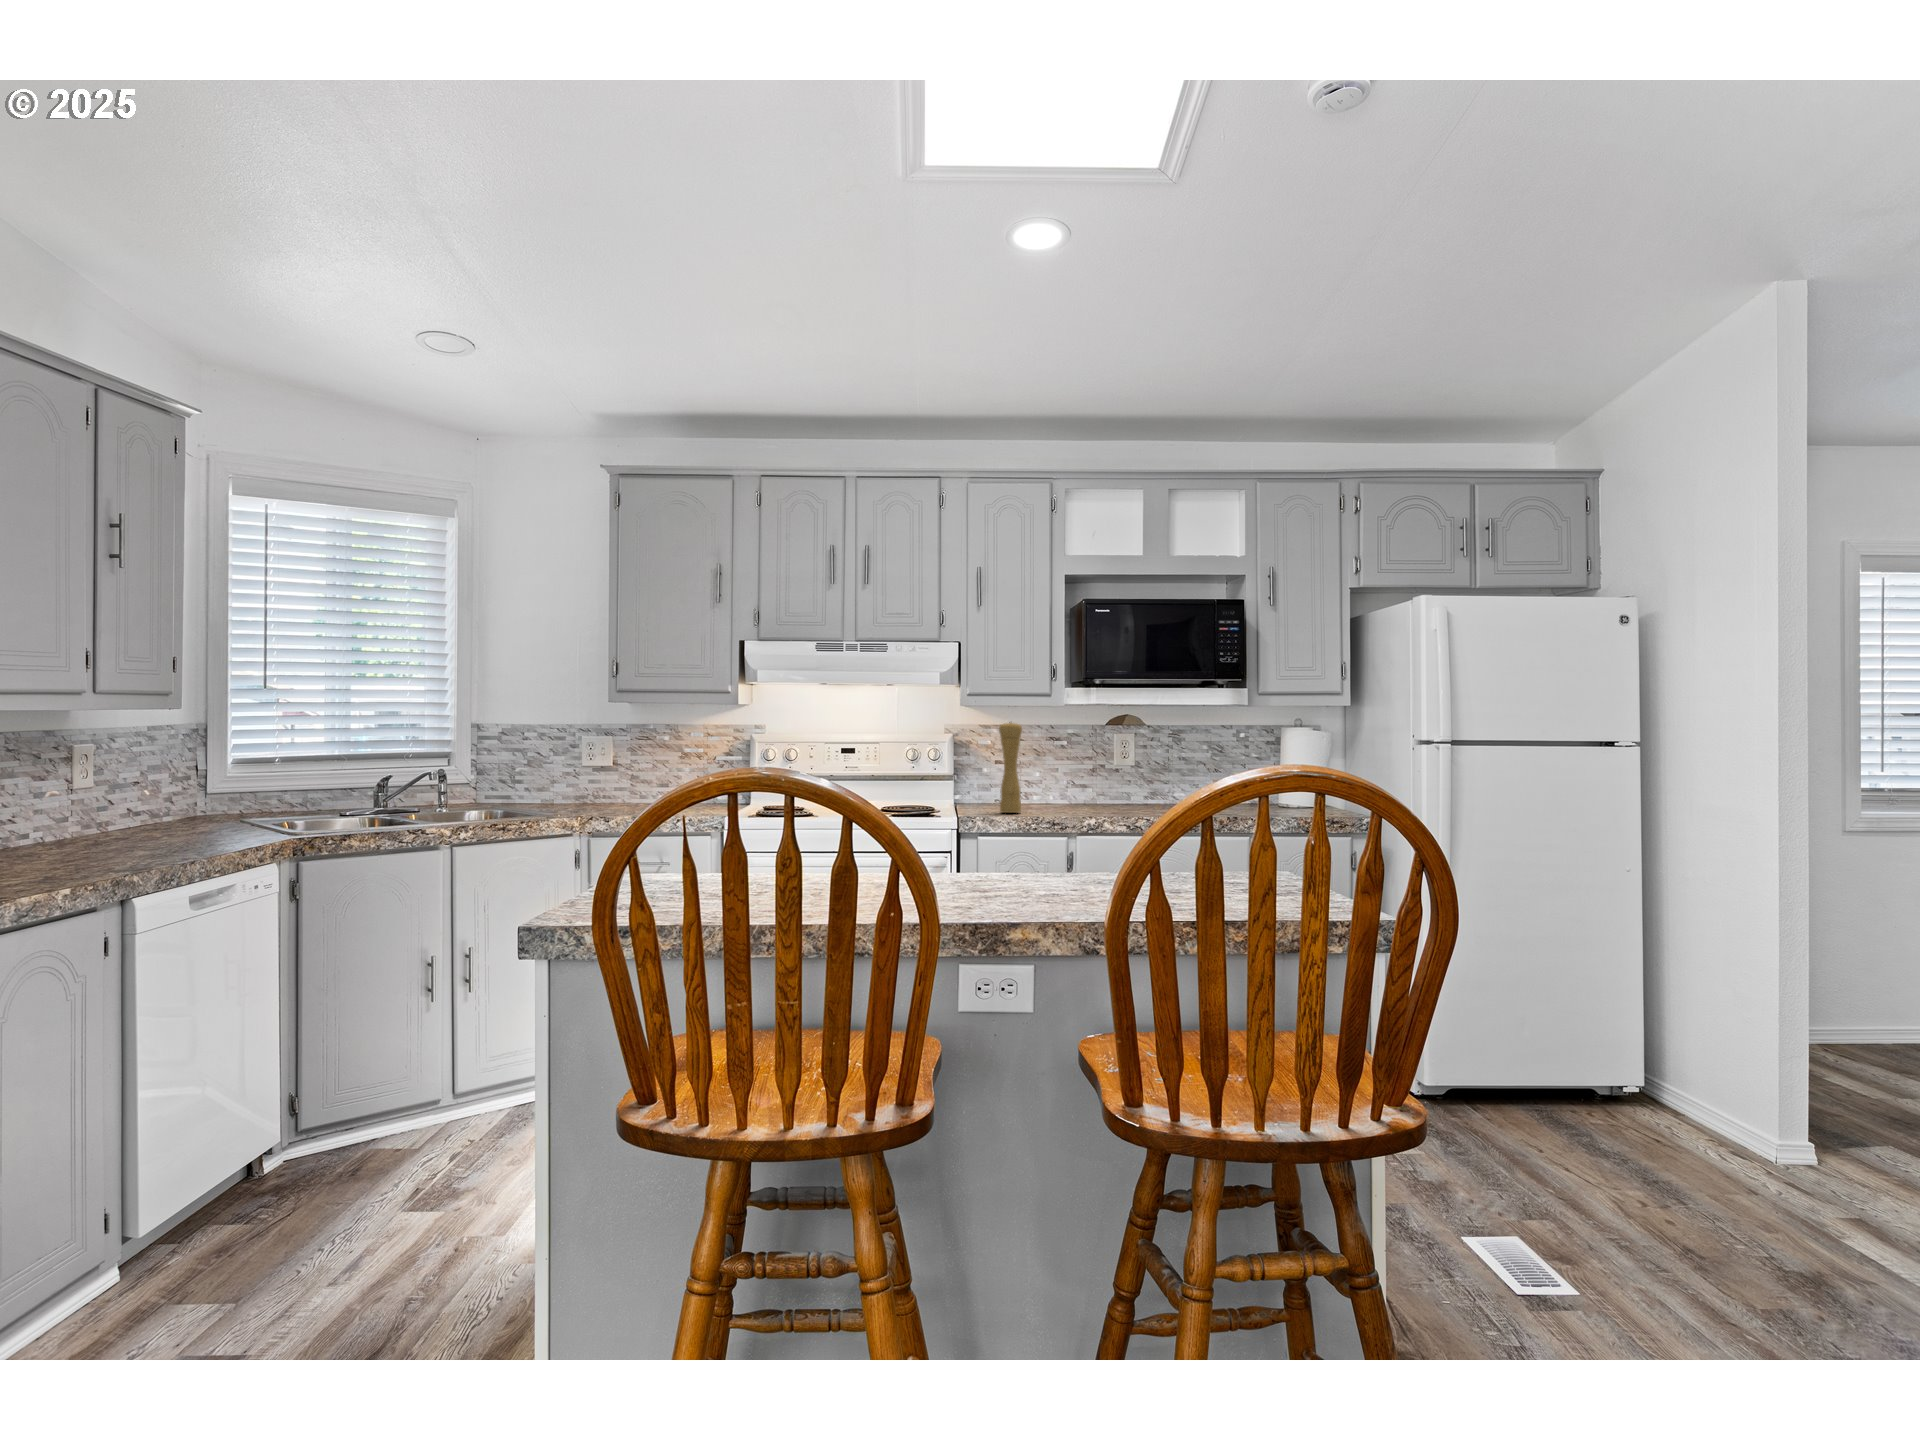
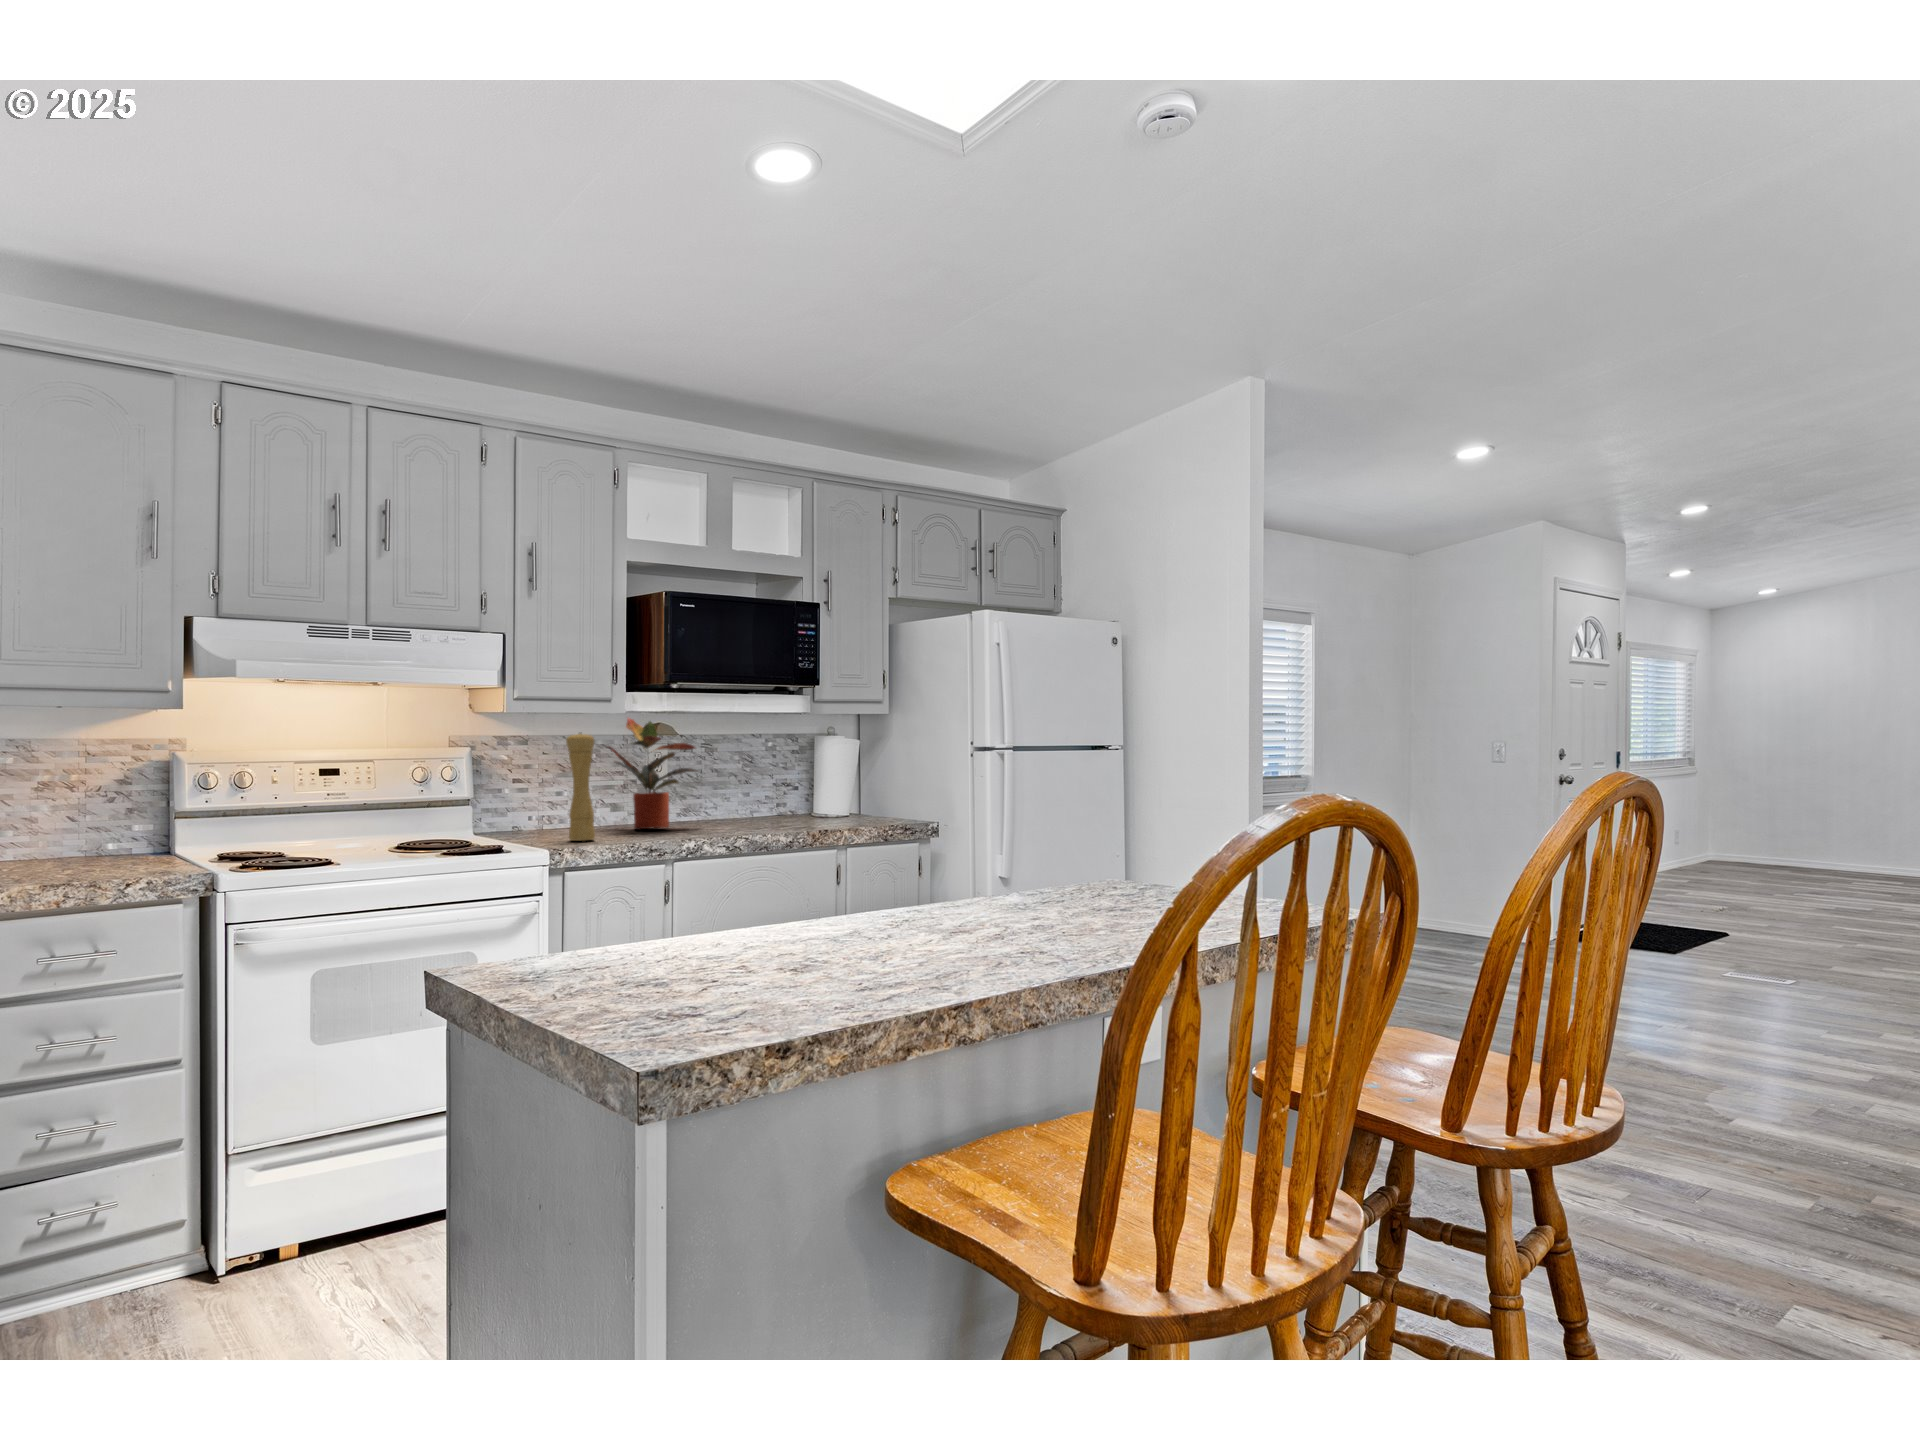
potted plant: none [1051,709,1135,809] -> present [608,717,697,830]

